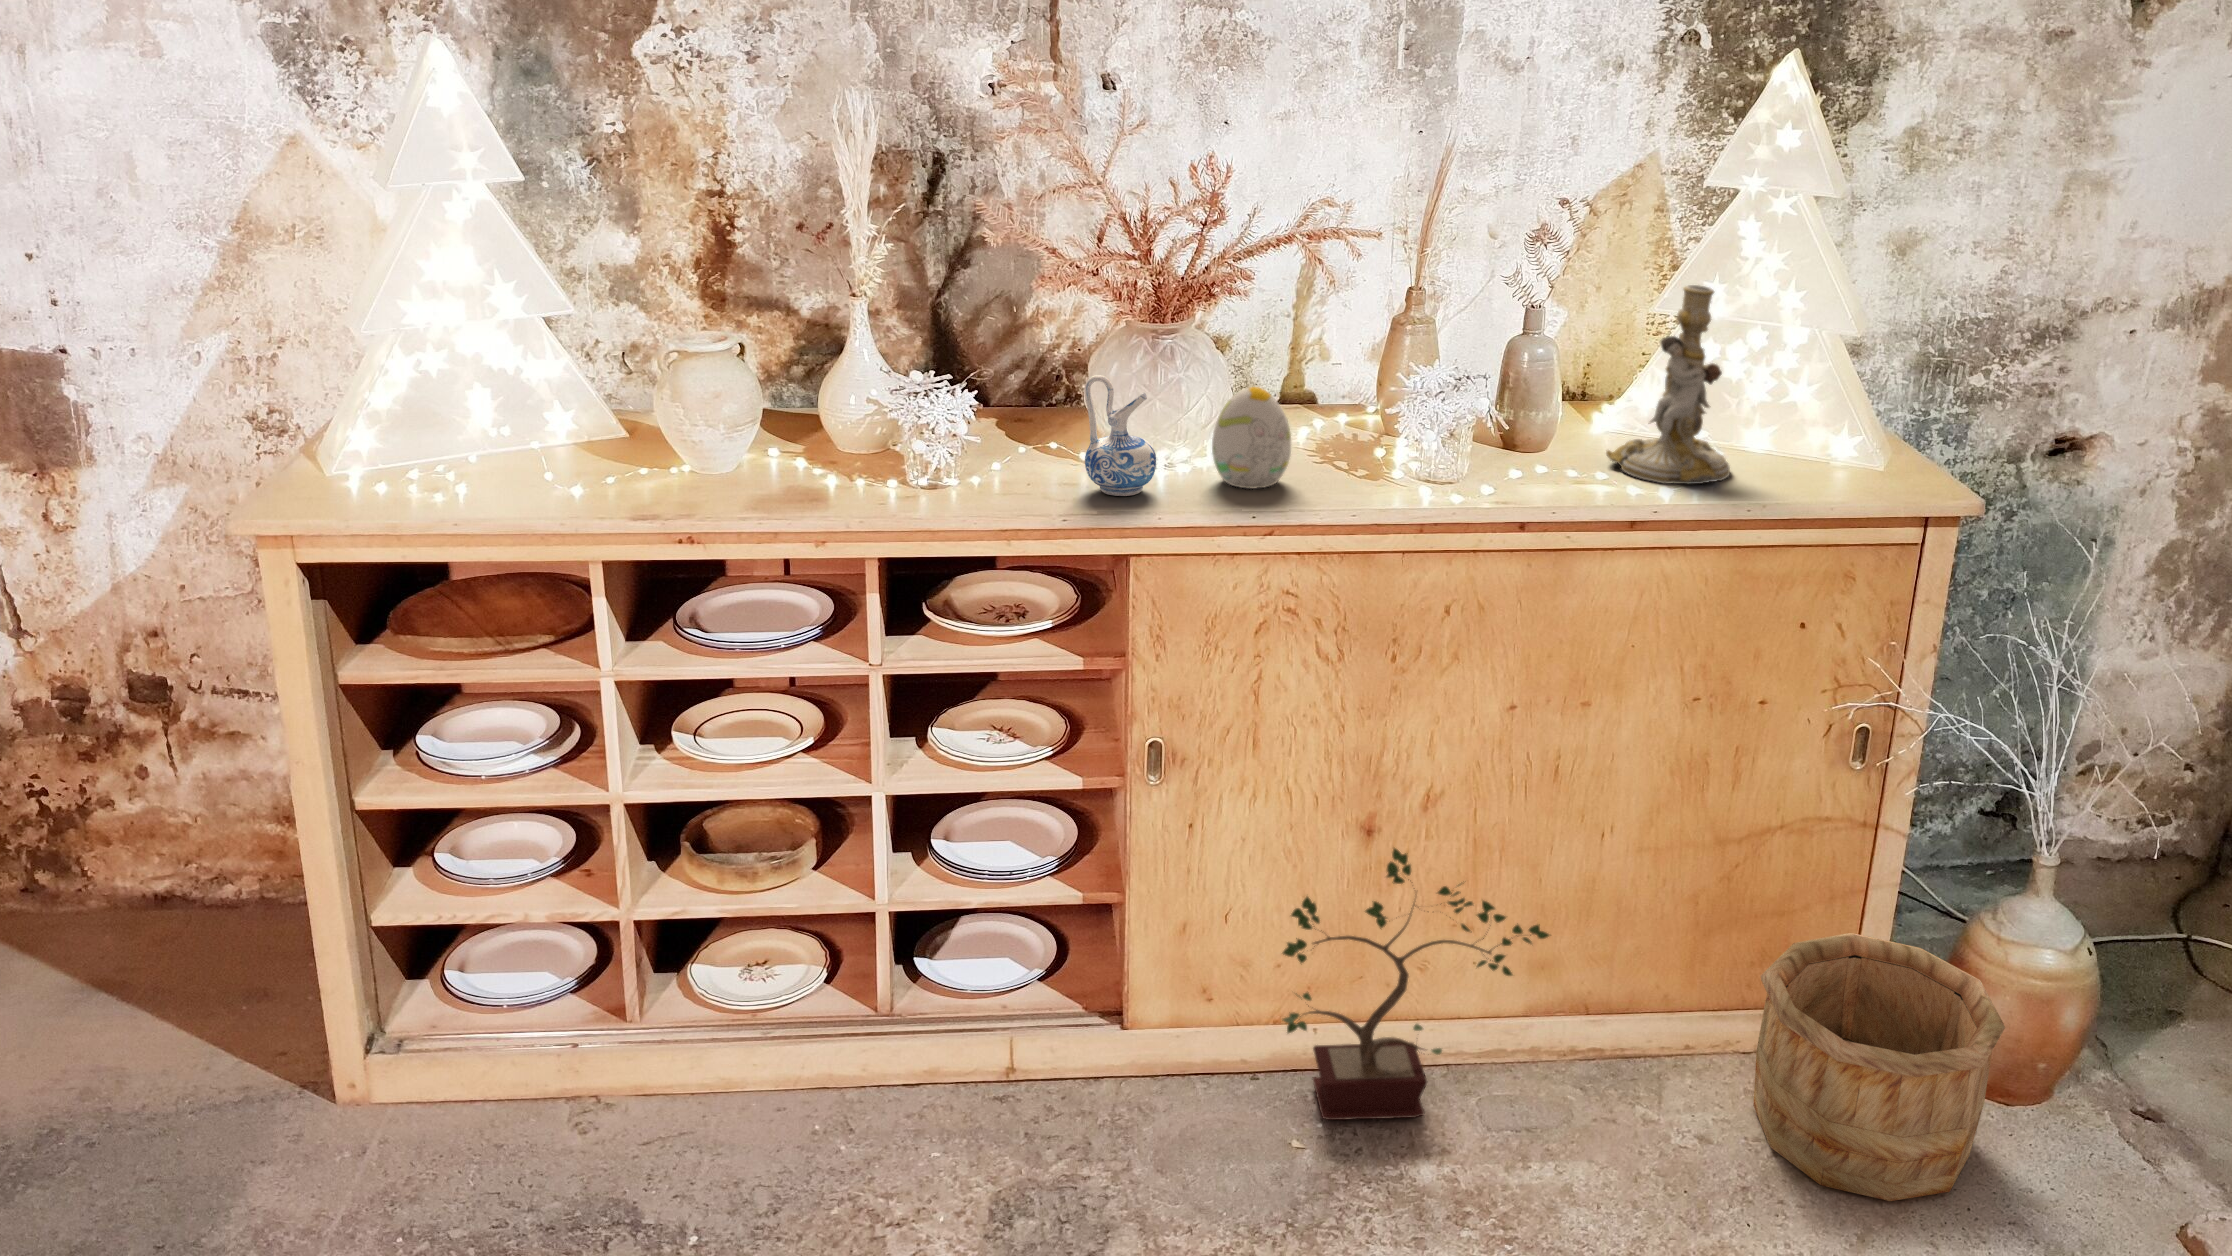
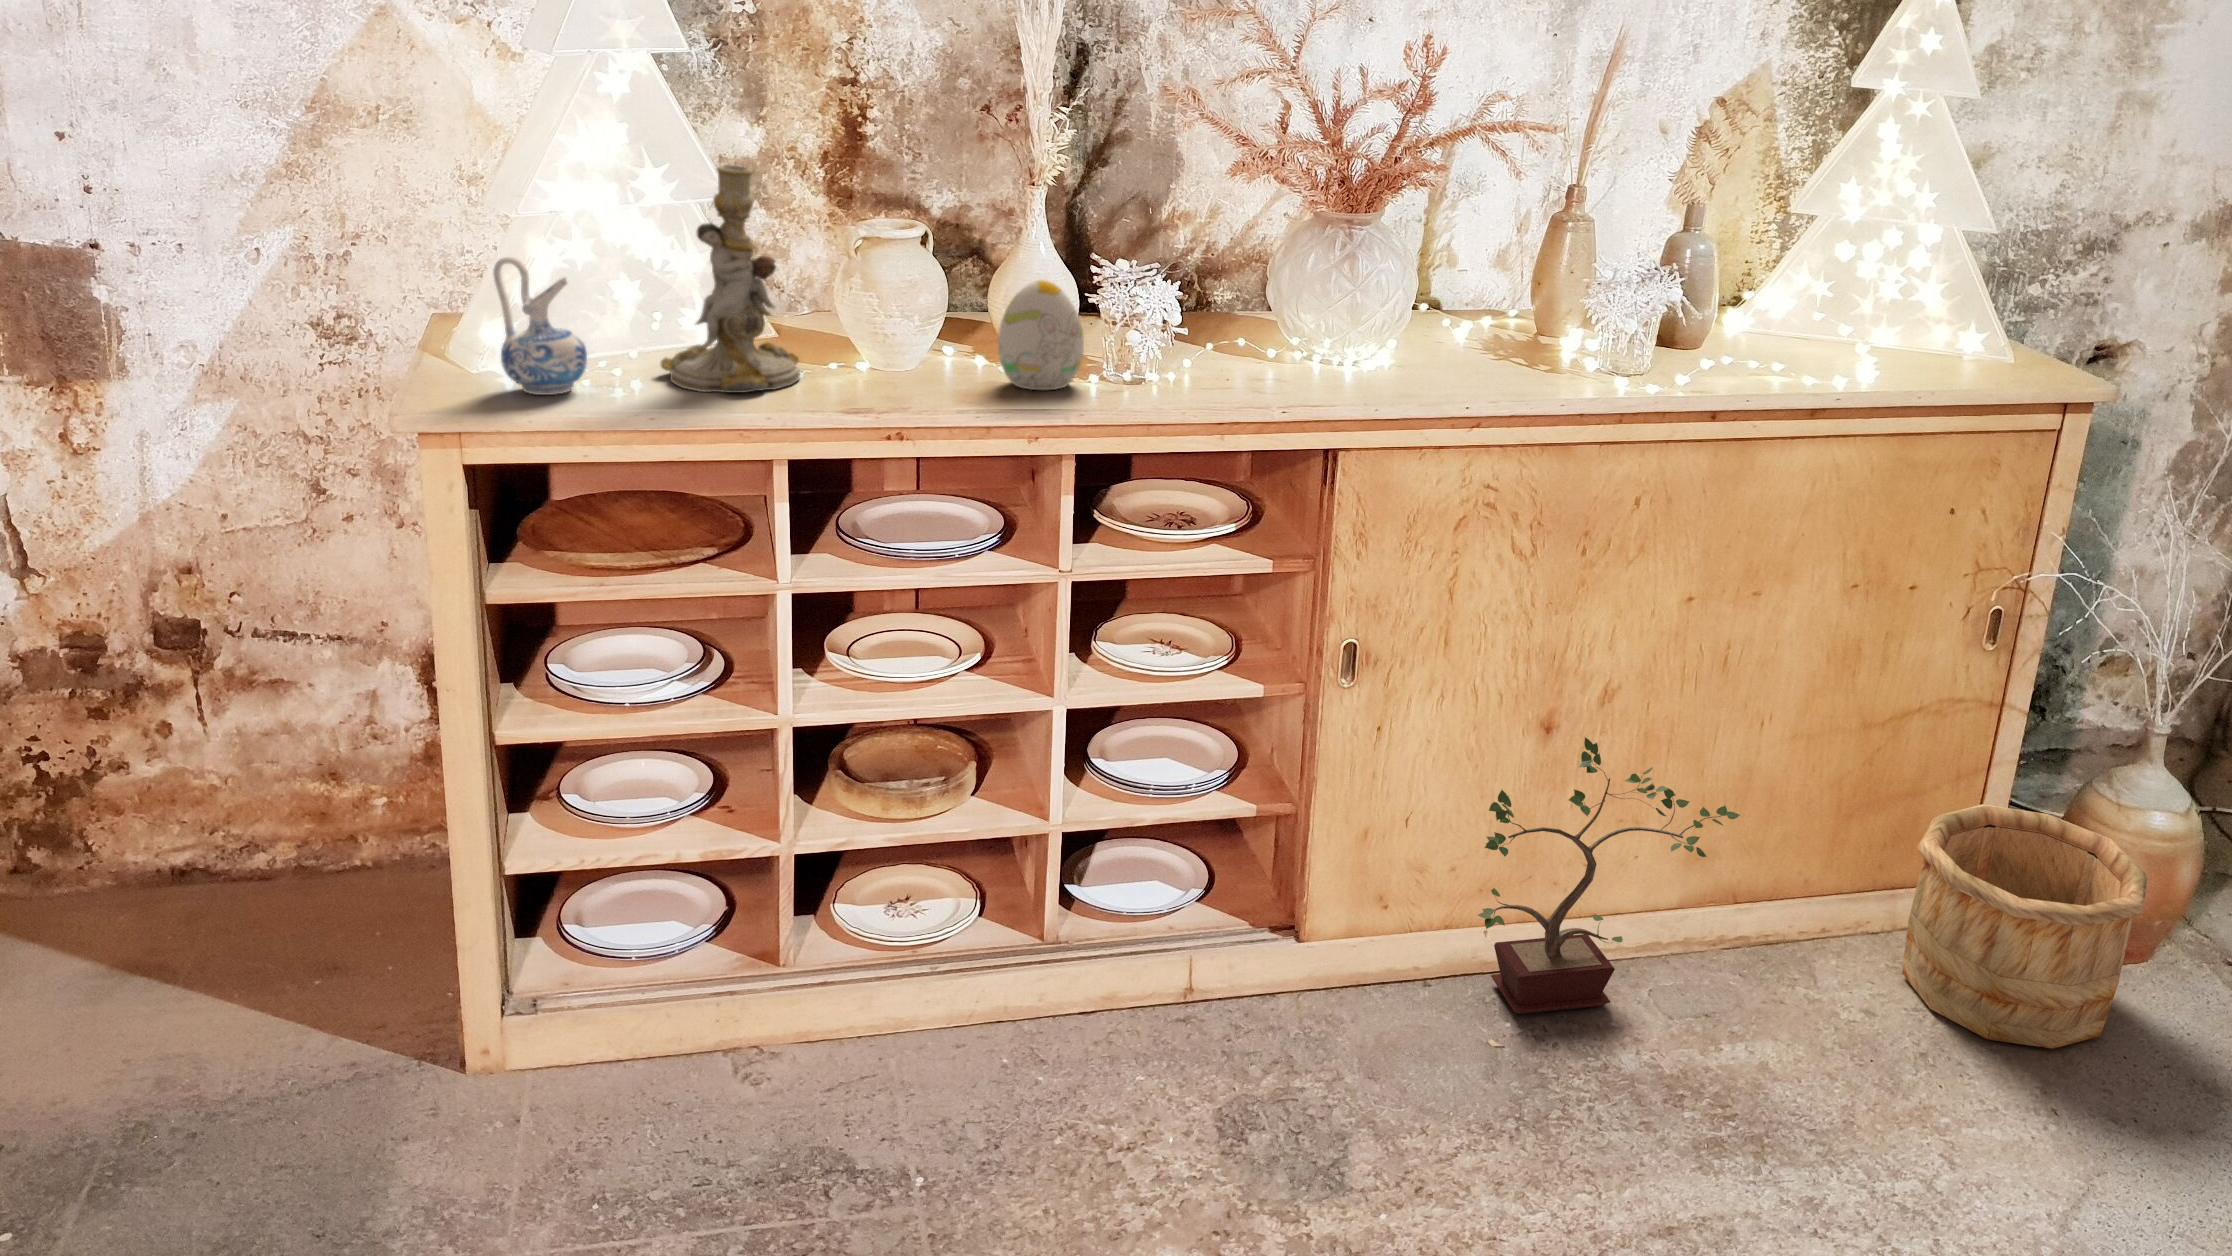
candlestick: present [1606,285,1730,484] -> present [661,165,800,393]
ceramic pitcher: present [1084,375,1156,496] -> present [493,257,587,395]
decorative egg: present [1212,387,1291,489] -> present [998,280,1084,390]

